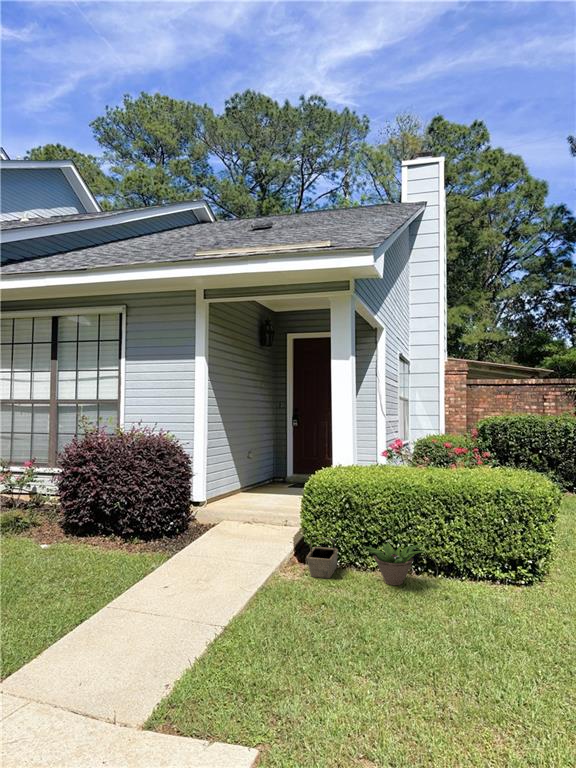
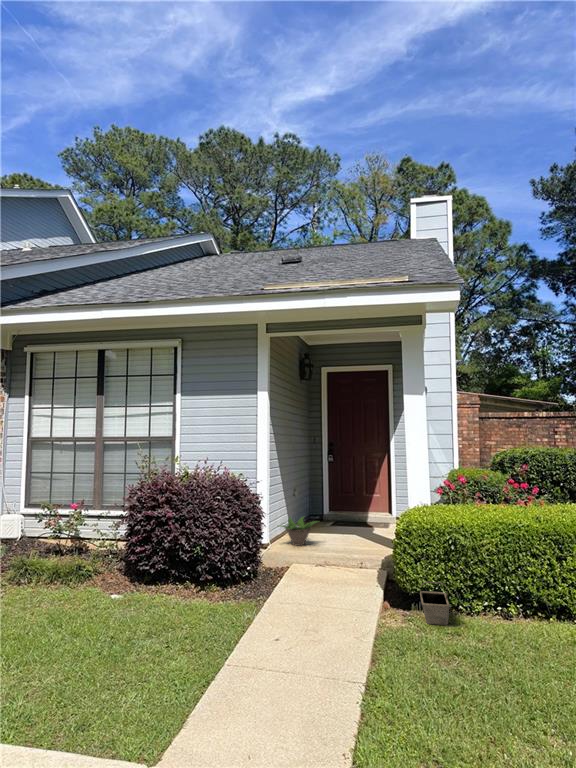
decorative plant: present [361,542,425,585] -> present [278,517,318,546]

